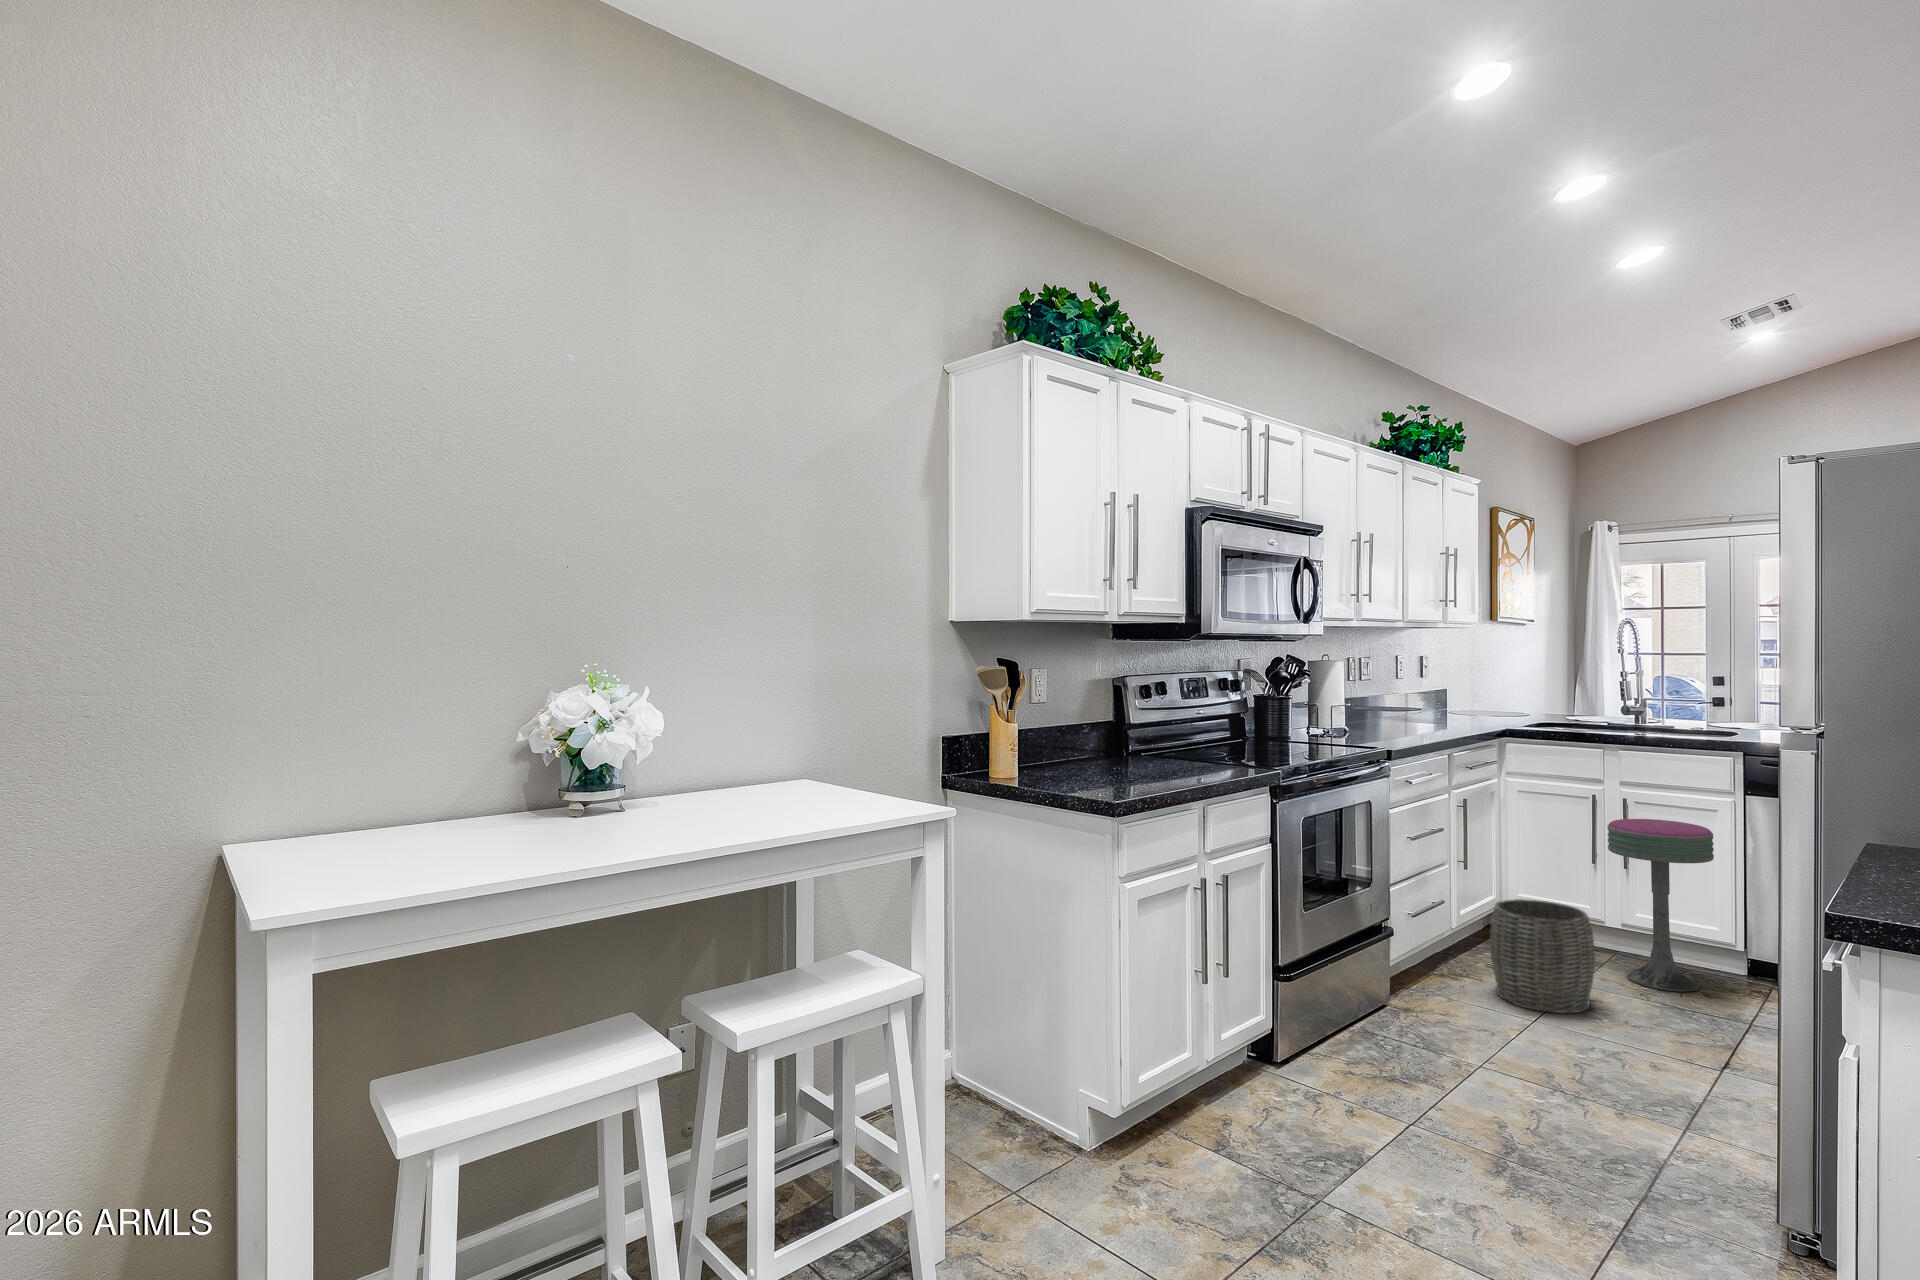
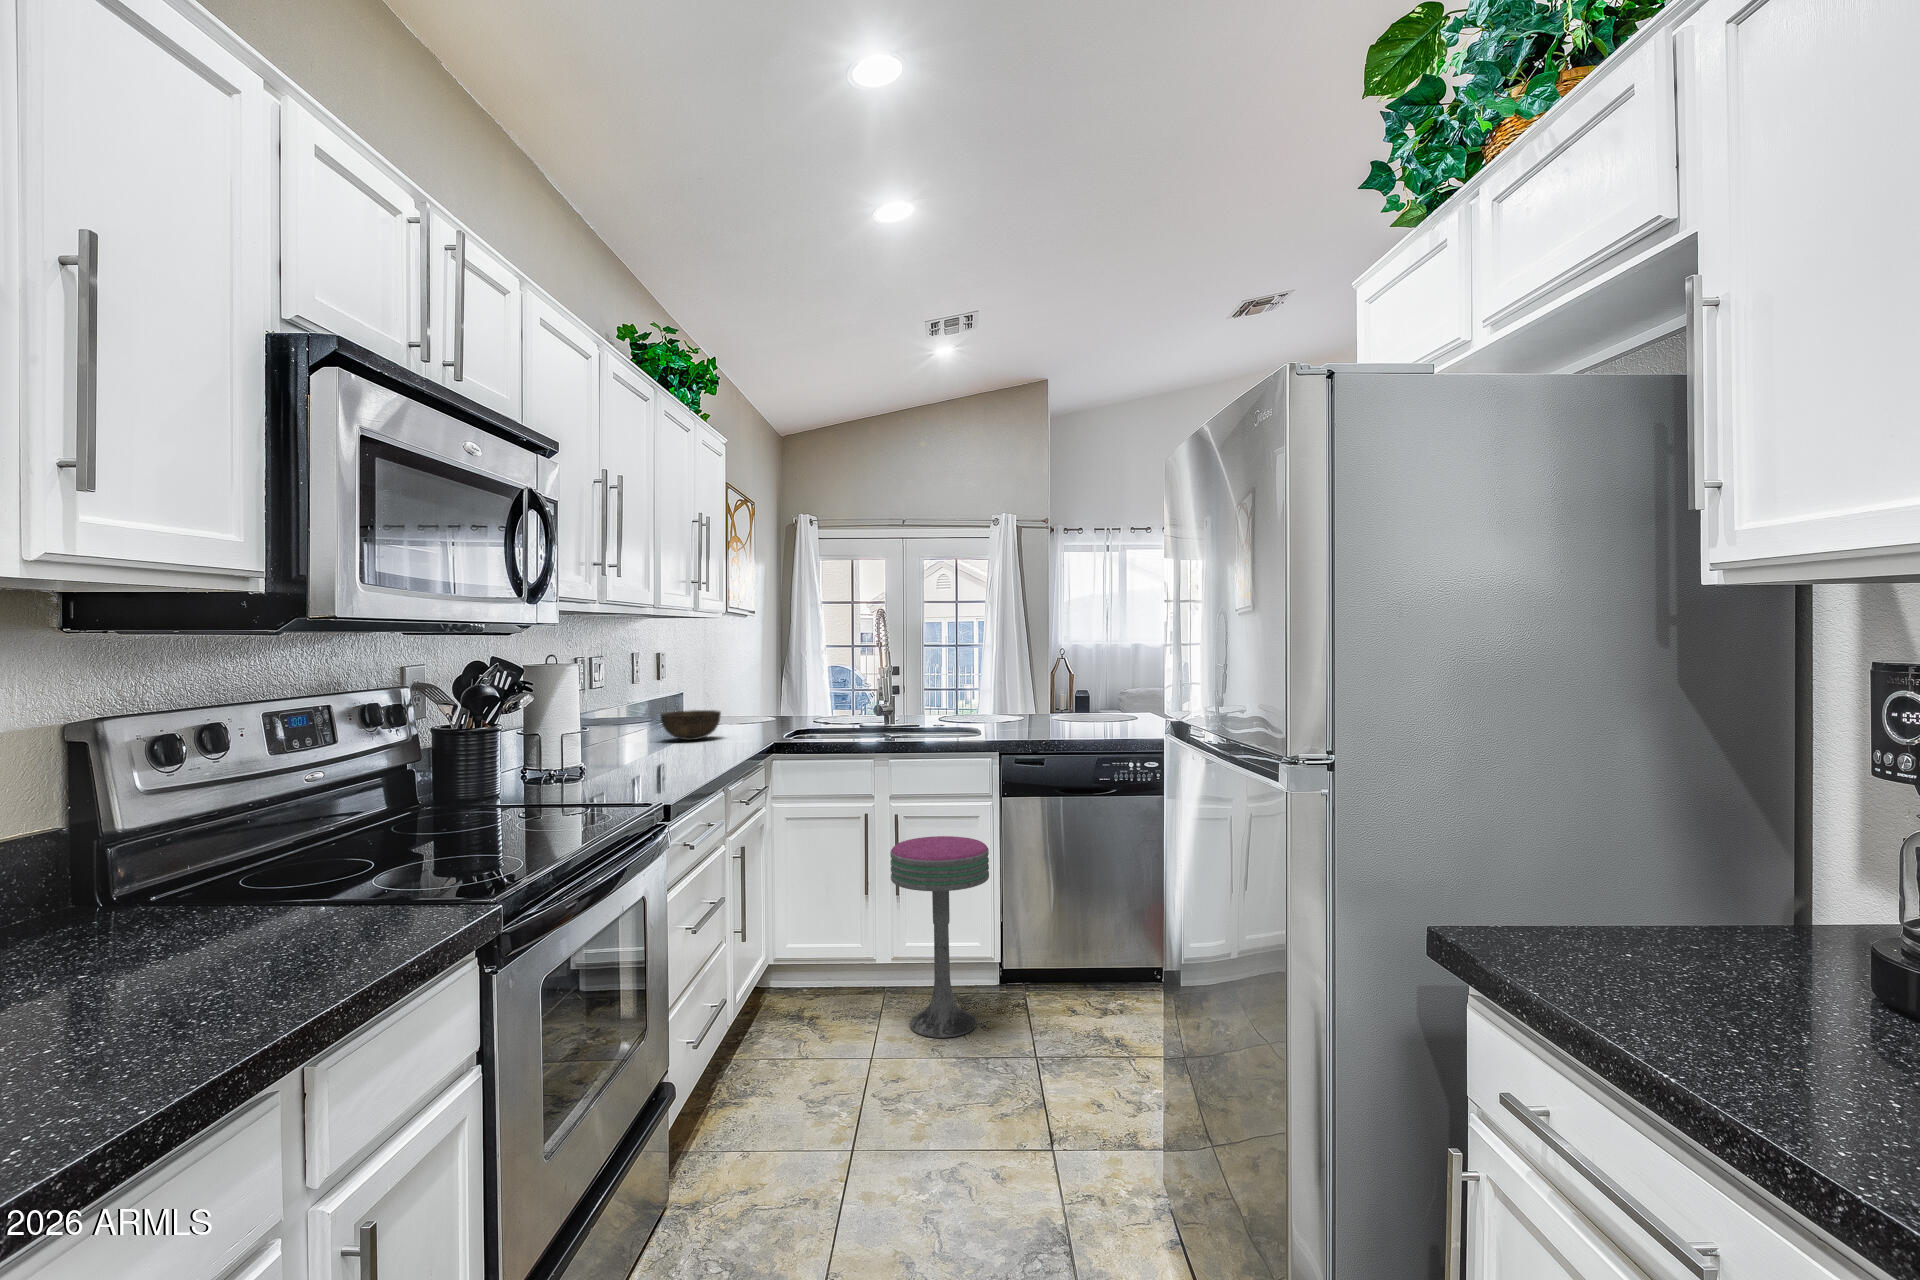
bowl: none [1417,701,1468,723] -> present [660,710,721,740]
woven basket: present [1490,899,1595,1013] -> none [786,968,904,1129]

